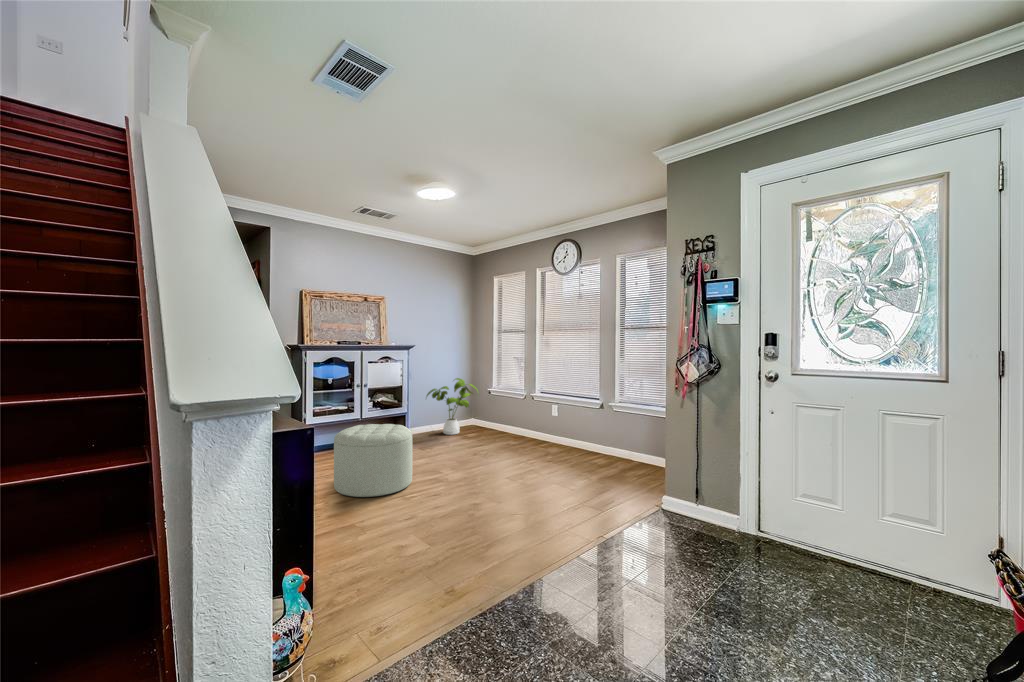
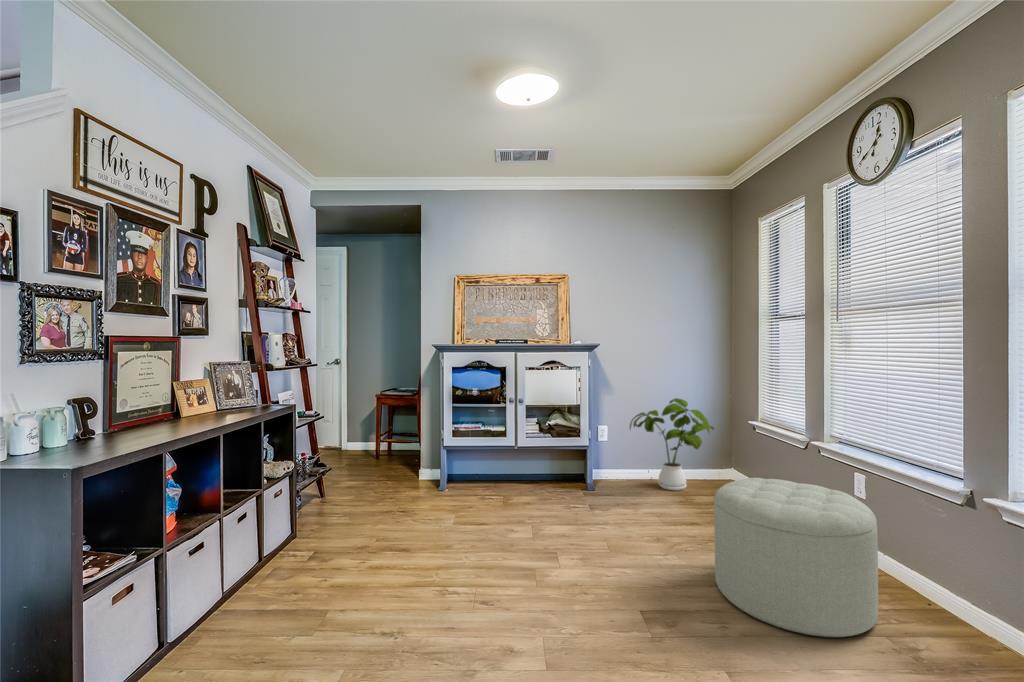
ottoman: present [334,424,413,497] -> present [714,478,878,637]

